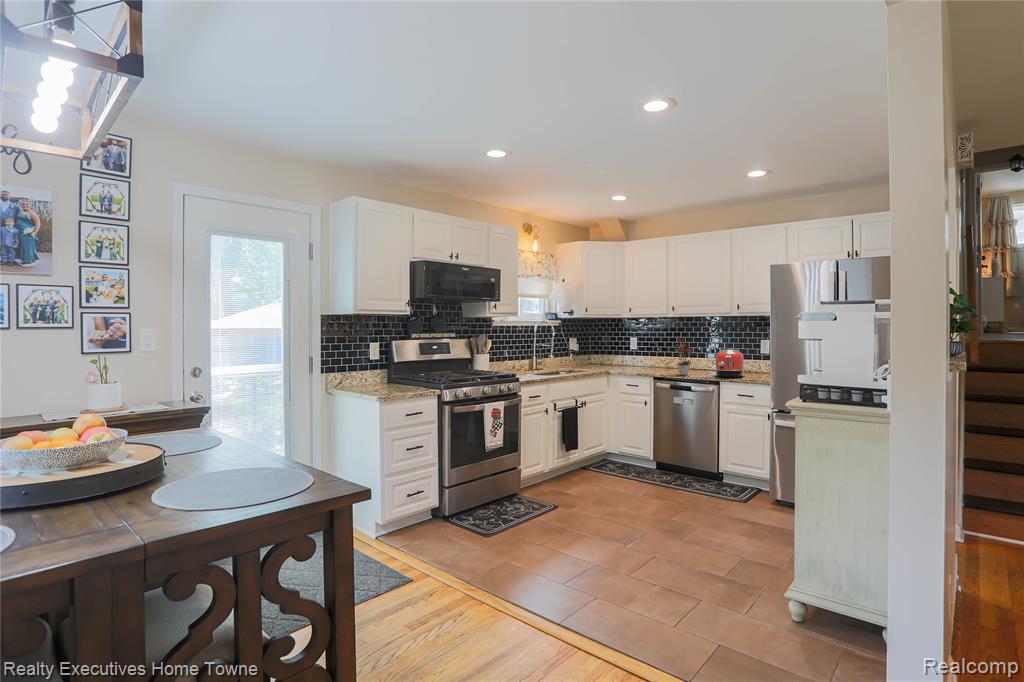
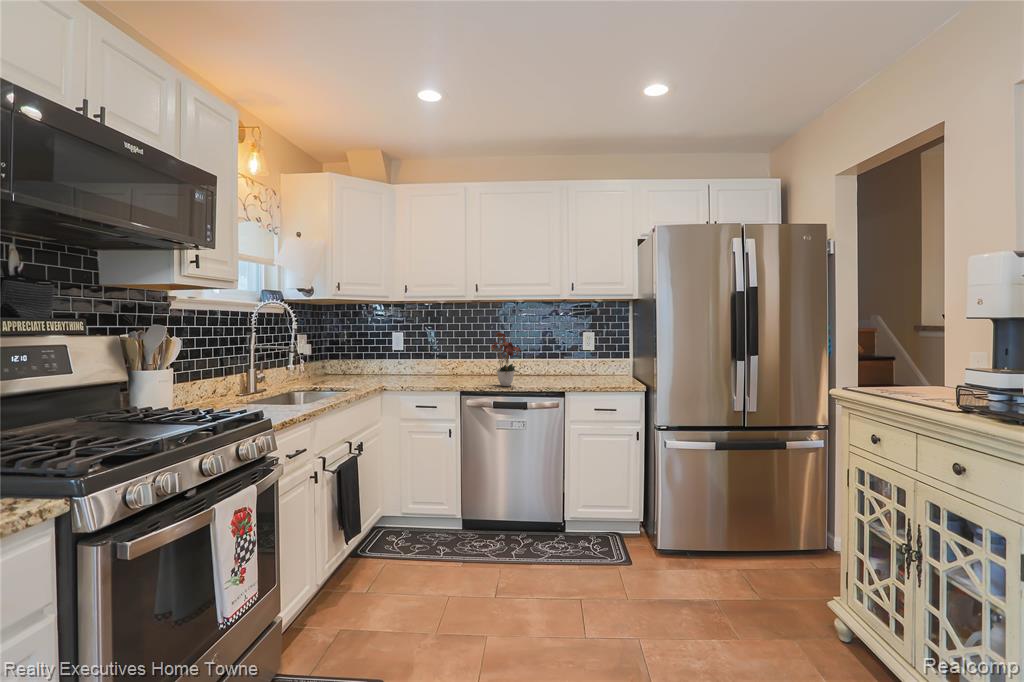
toaster: present [715,350,744,378] -> none [546,347,587,386]

